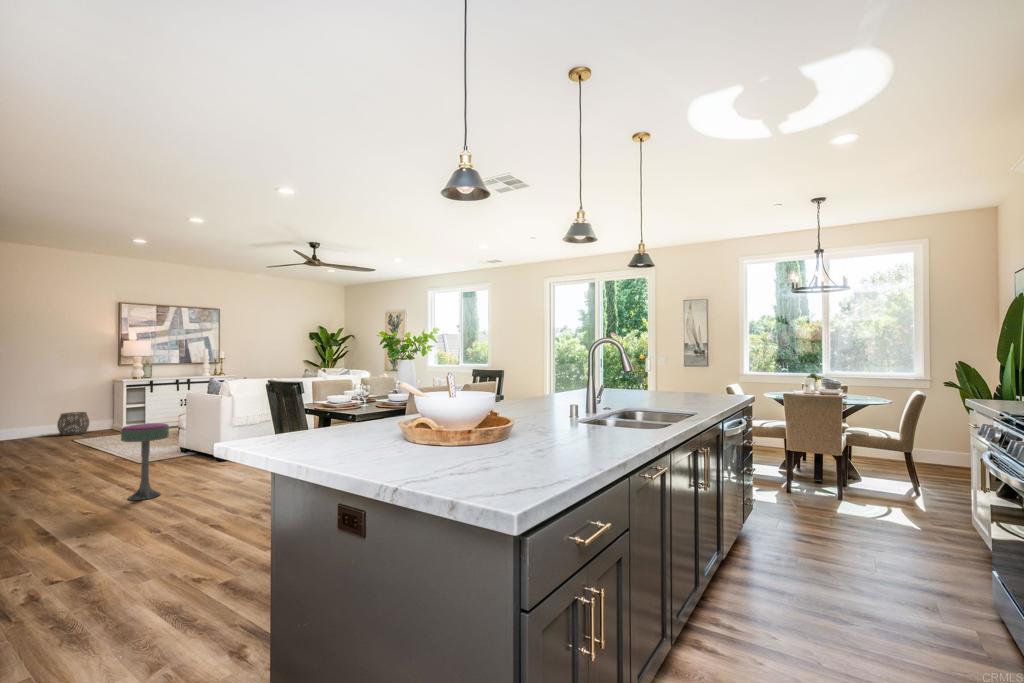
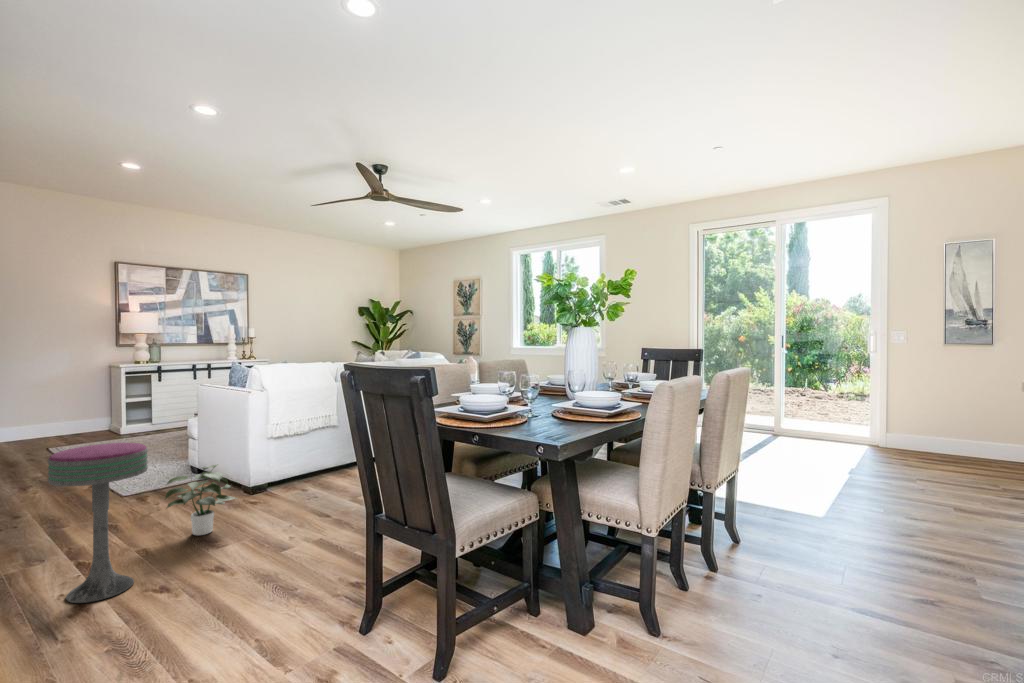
woven basket: present [57,412,89,435] -> none [32,409,78,441]
potted plant: none [172,439,215,478] -> present [166,464,237,535]

